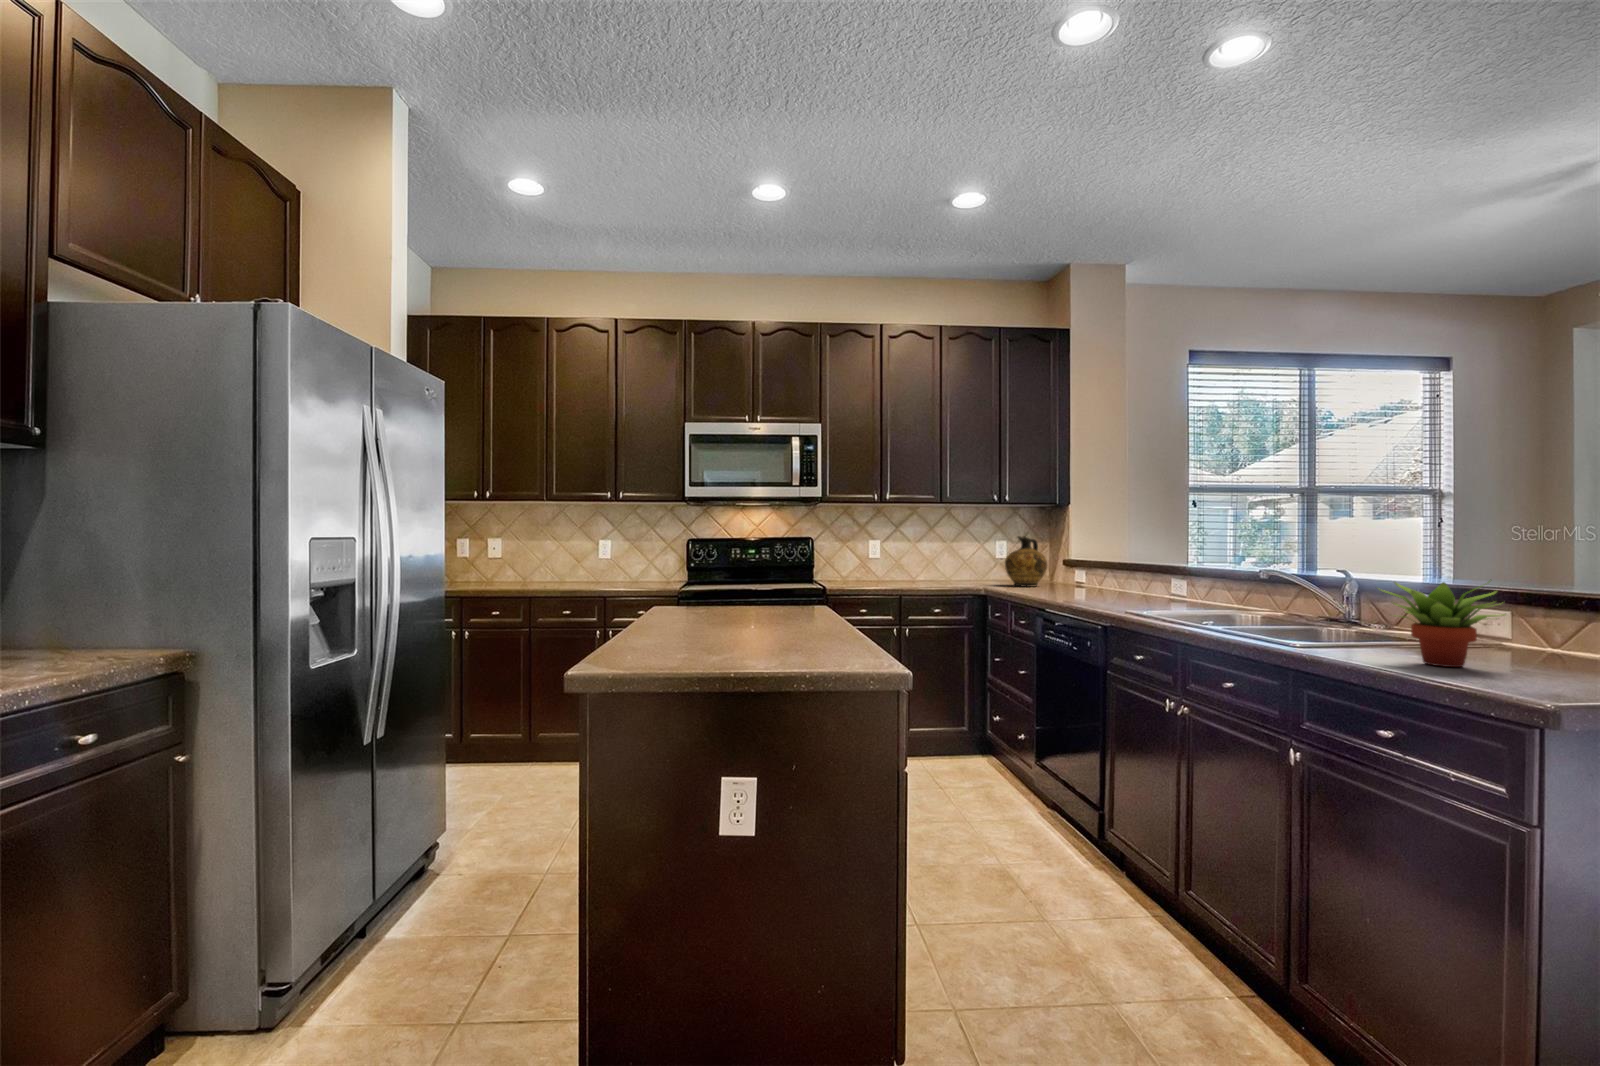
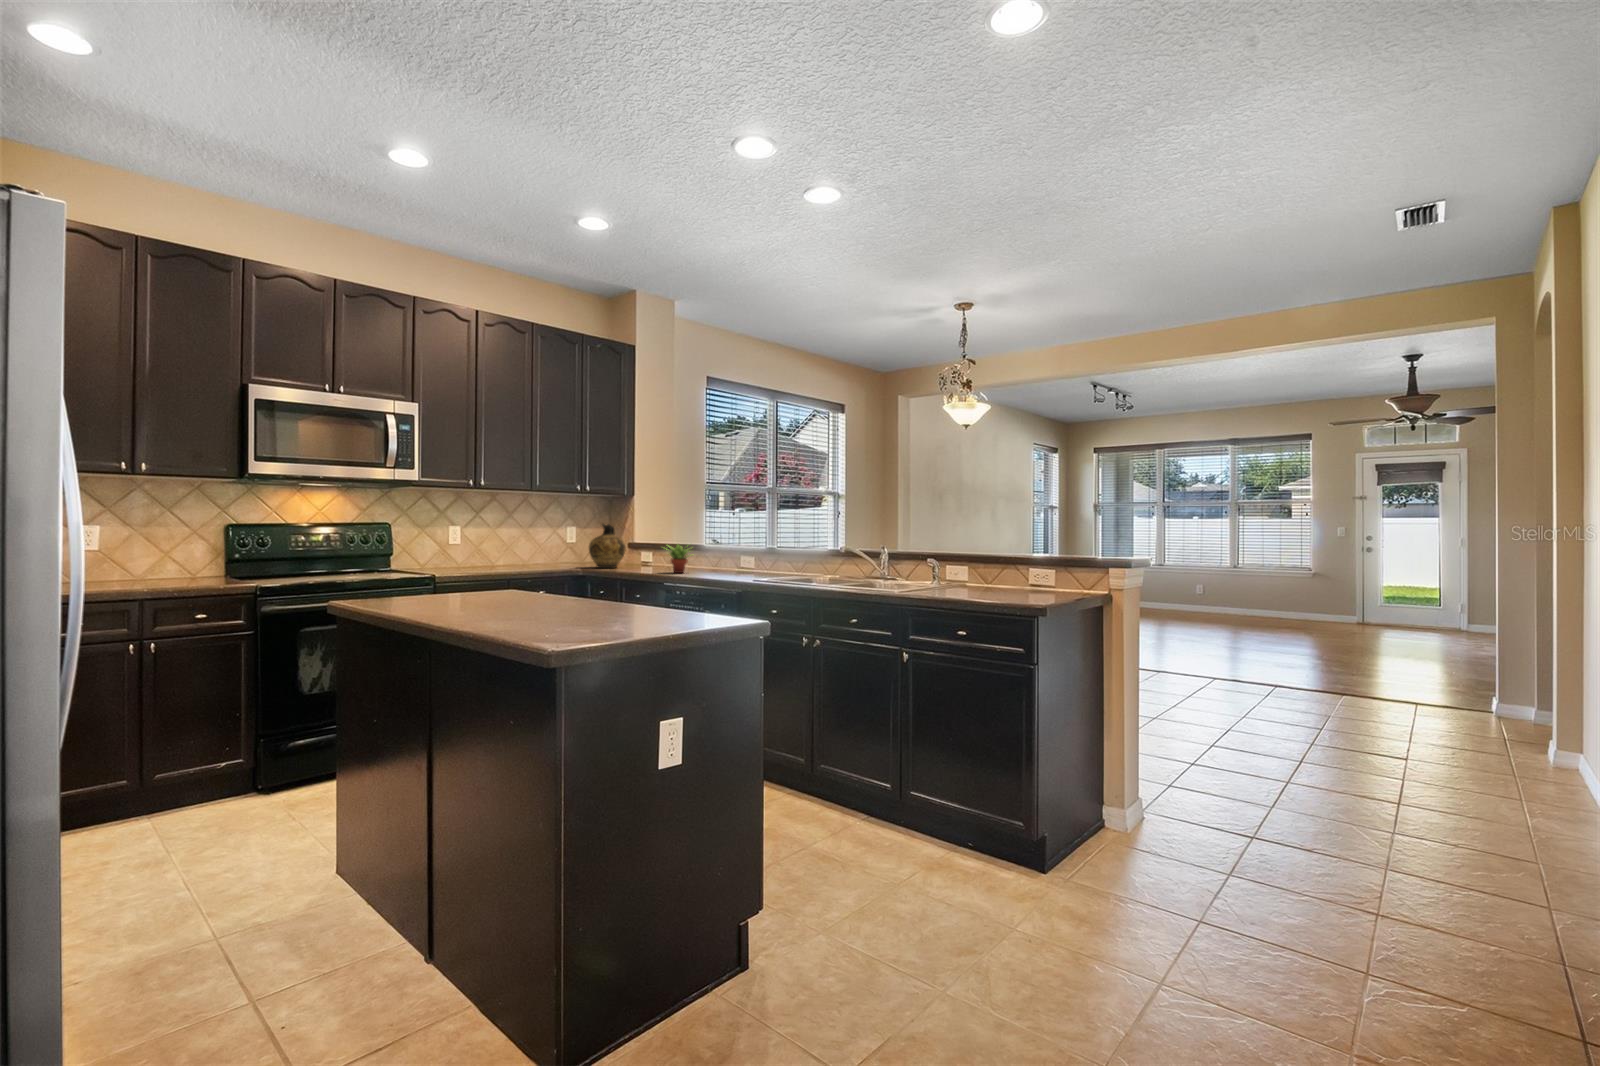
succulent plant: present [1379,582,1505,667] -> present [666,545,691,573]

